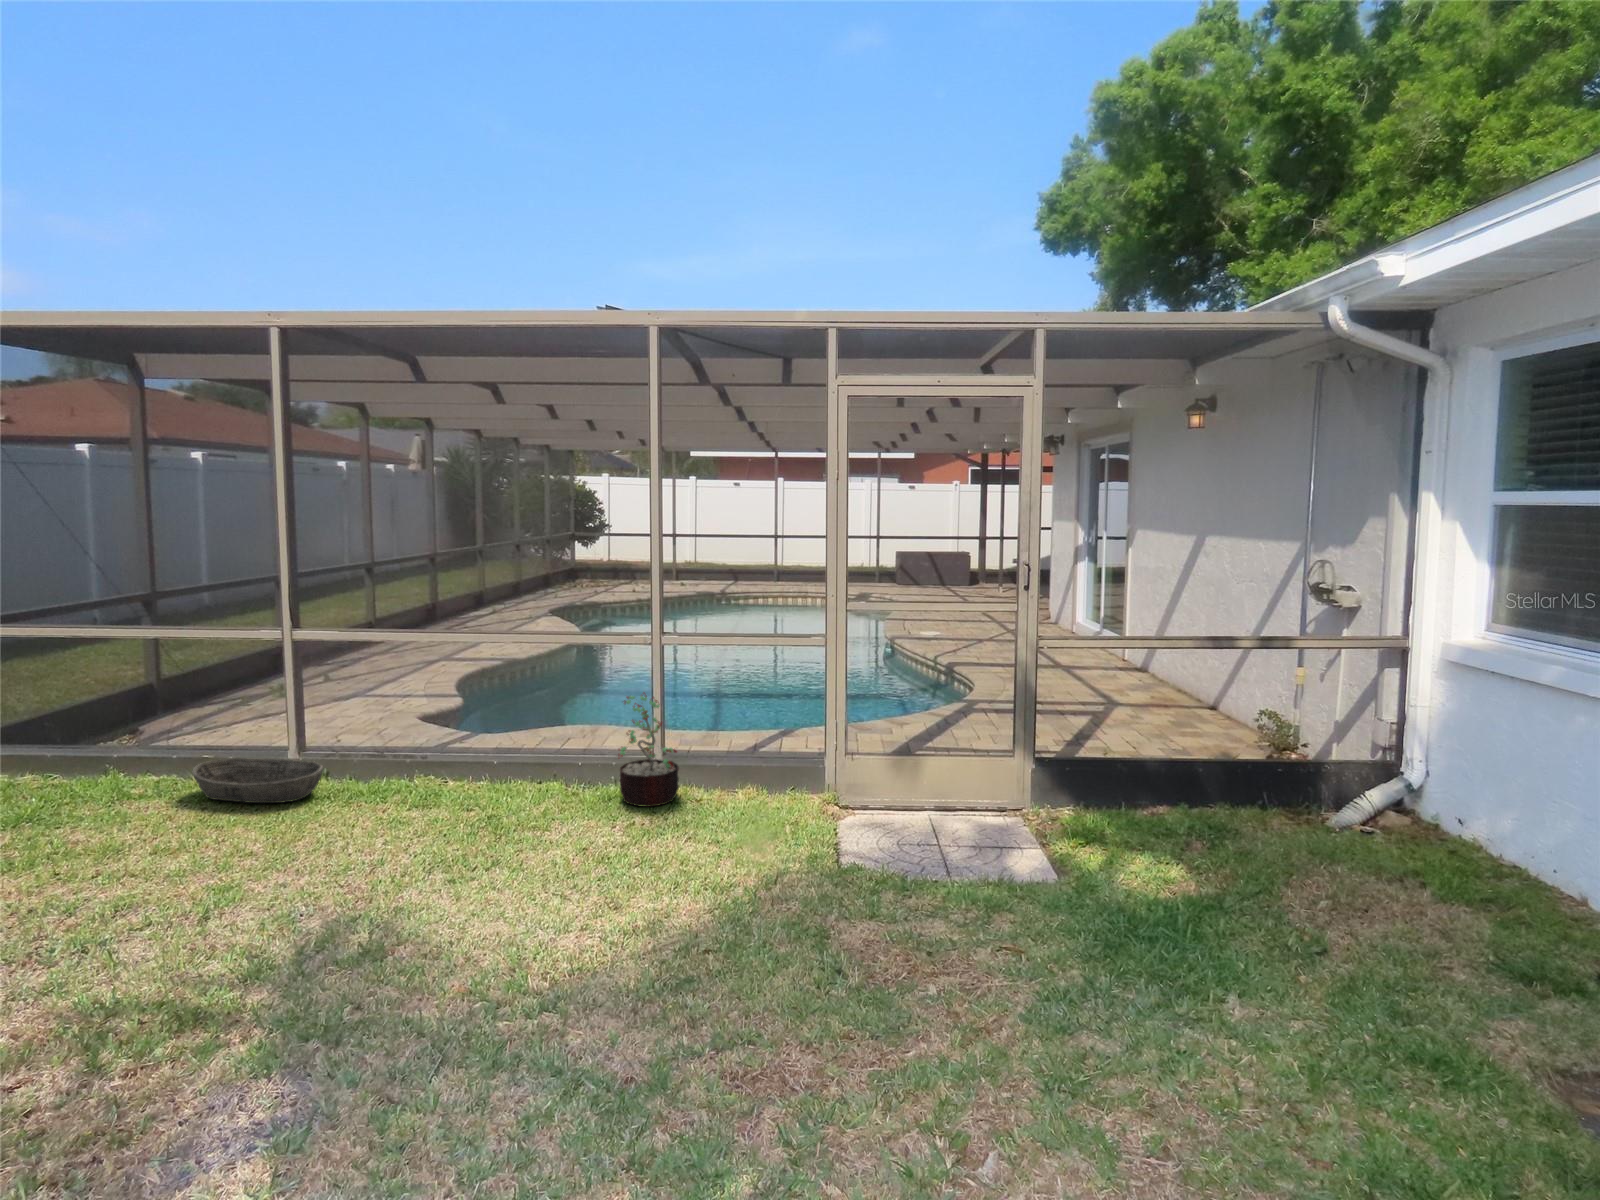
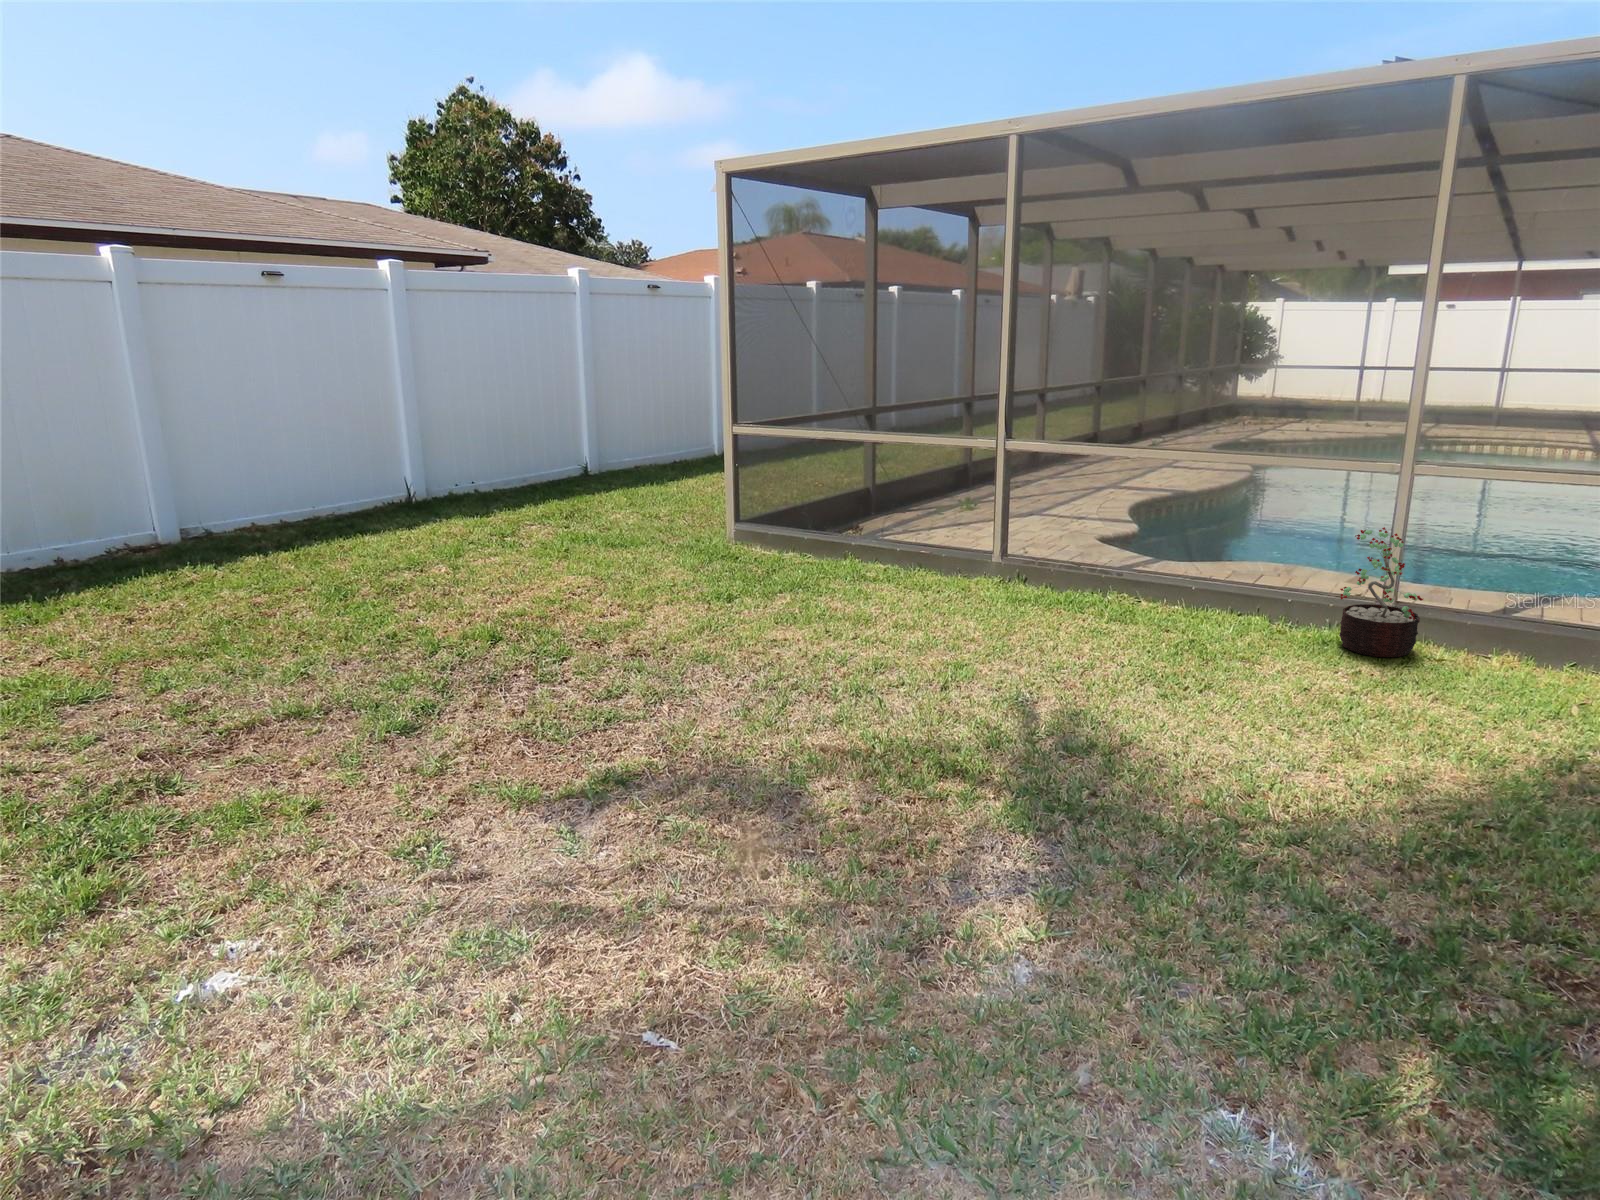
basket: present [193,758,323,803] -> none [918,555,1027,600]

